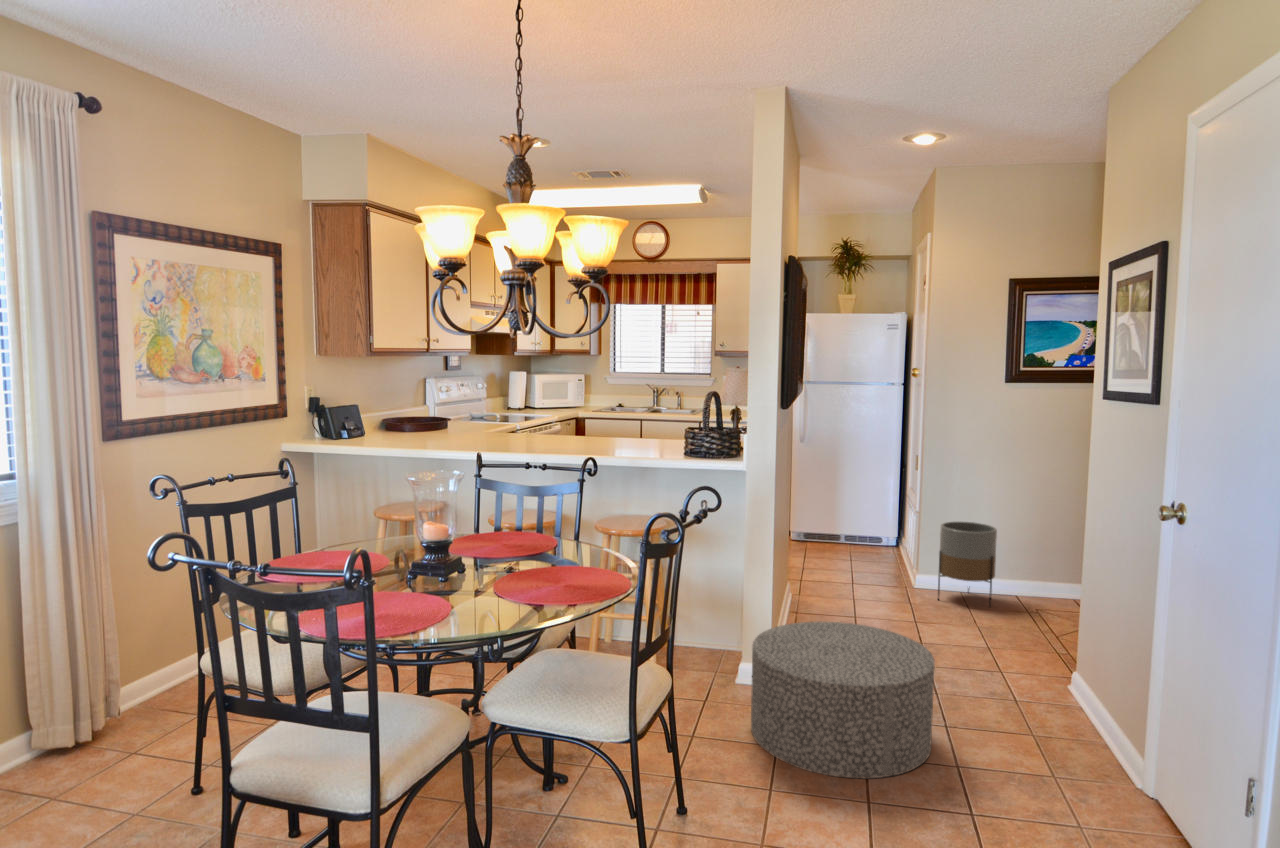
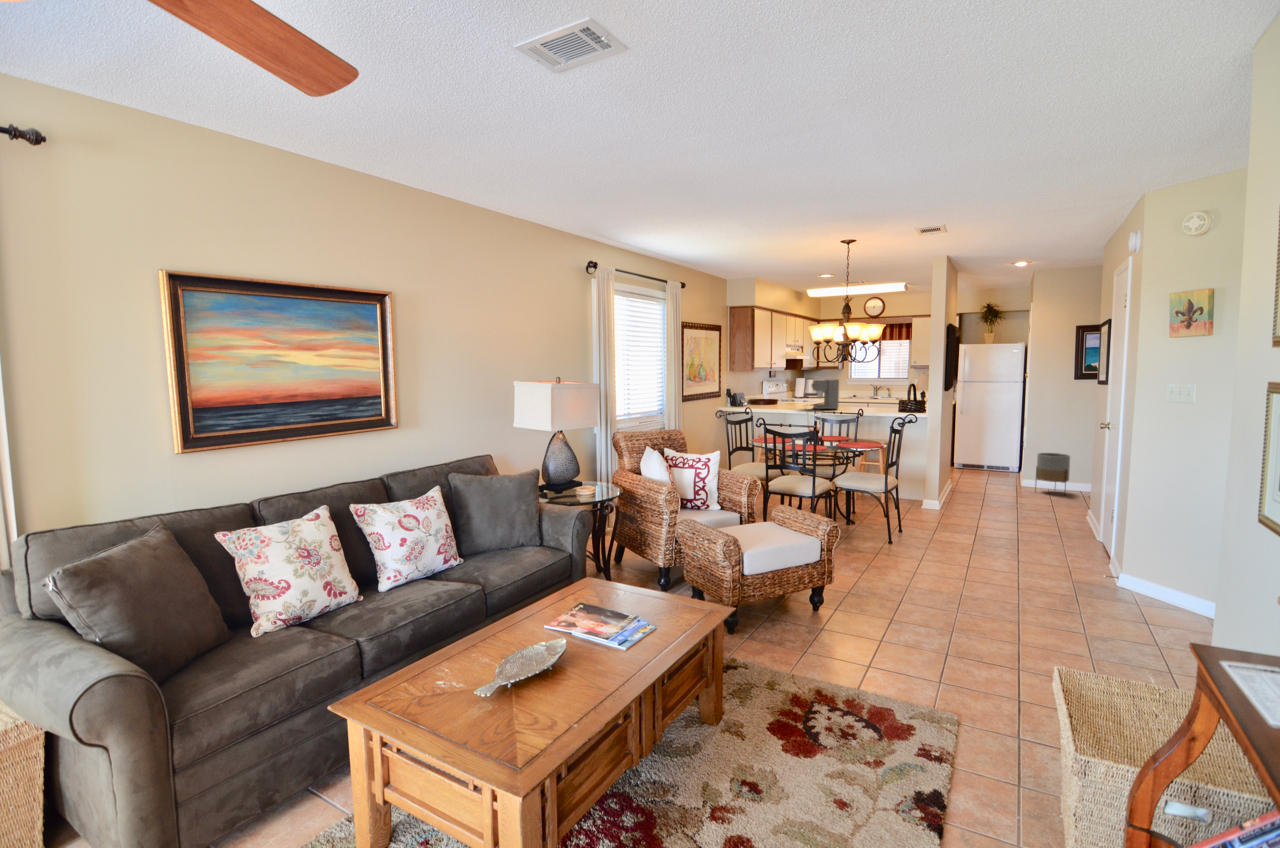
coffee maker: none [490,377,565,445] -> present [804,379,839,409]
ottoman: present [751,622,935,778] -> none [928,481,1012,533]

